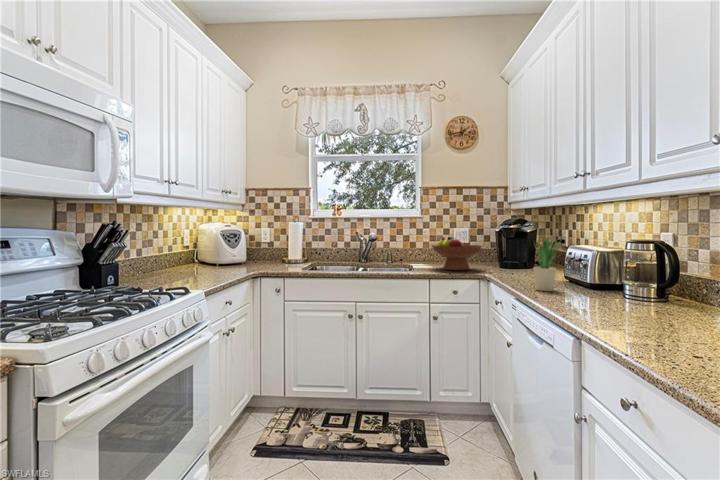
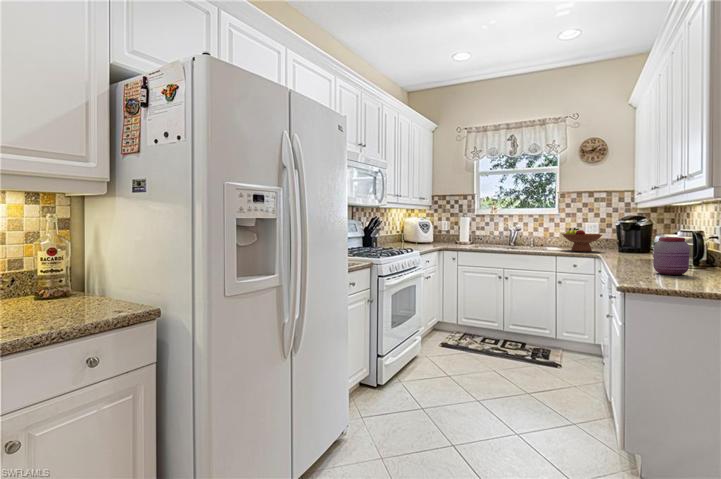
potted plant: present [534,234,560,291] -> none [625,221,645,262]
jar: none [618,257,678,327] -> present [653,237,690,275]

